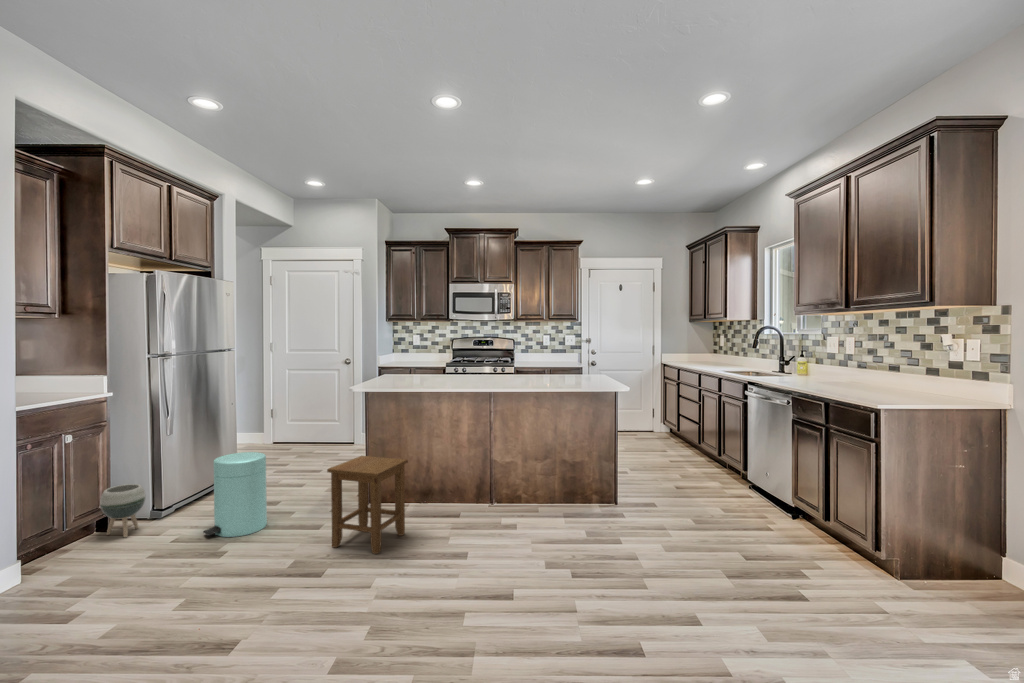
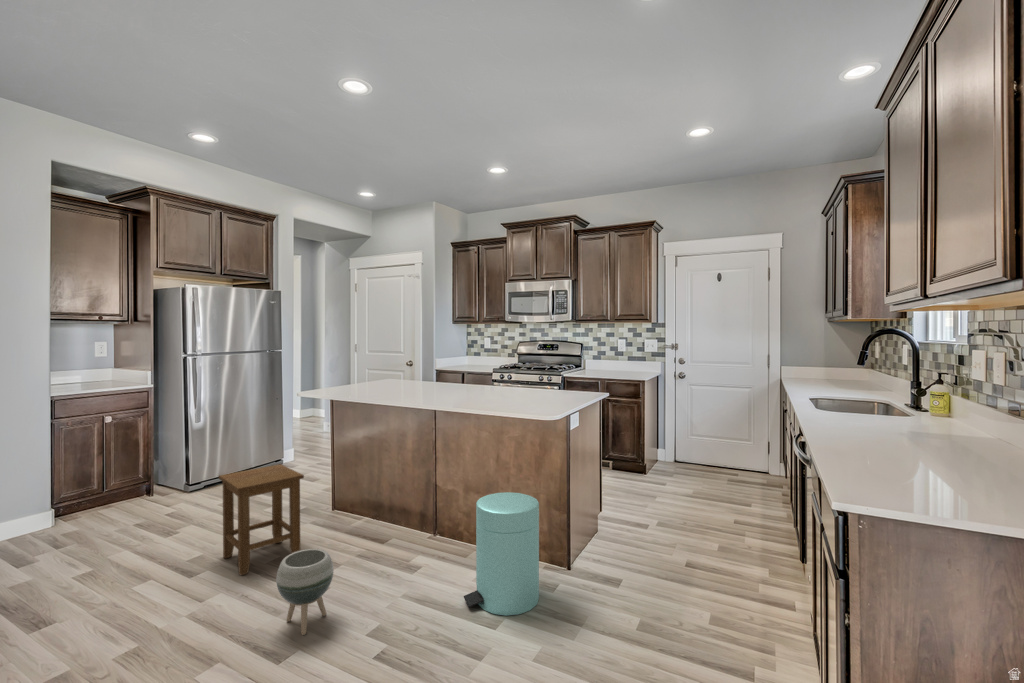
trash can: present [204,452,267,537] -> present [464,492,539,616]
planter: present [100,484,145,537] -> present [276,549,334,635]

